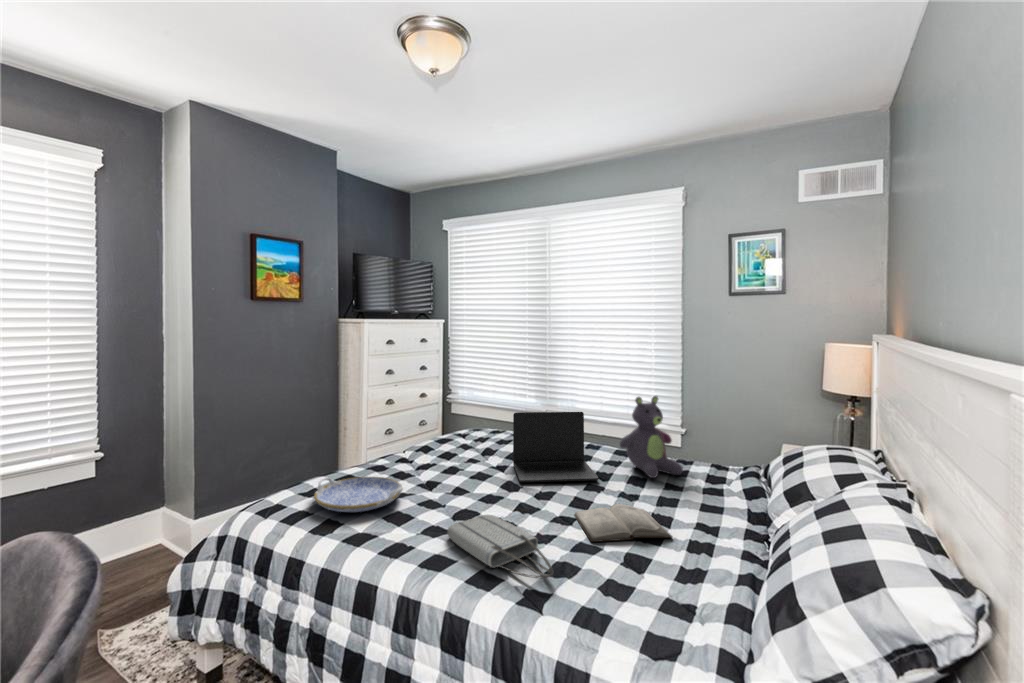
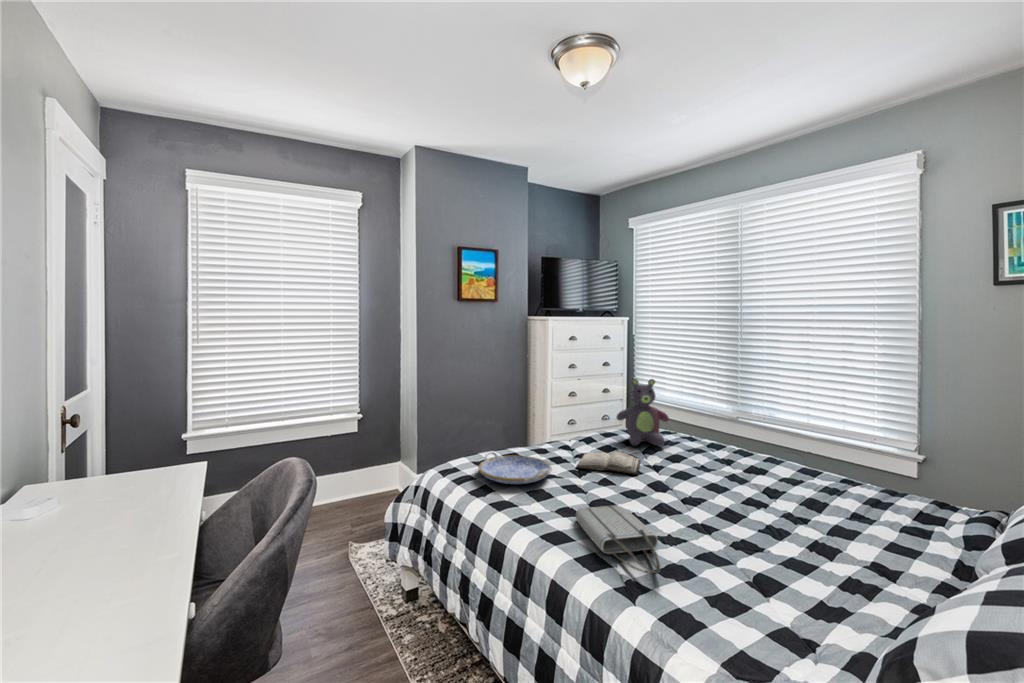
stuffed bear: present [620,396,683,478] -> present [617,379,669,447]
laptop: present [513,412,598,482] -> none [668,412,760,493]
diary: present [574,504,672,542] -> present [576,452,641,475]

